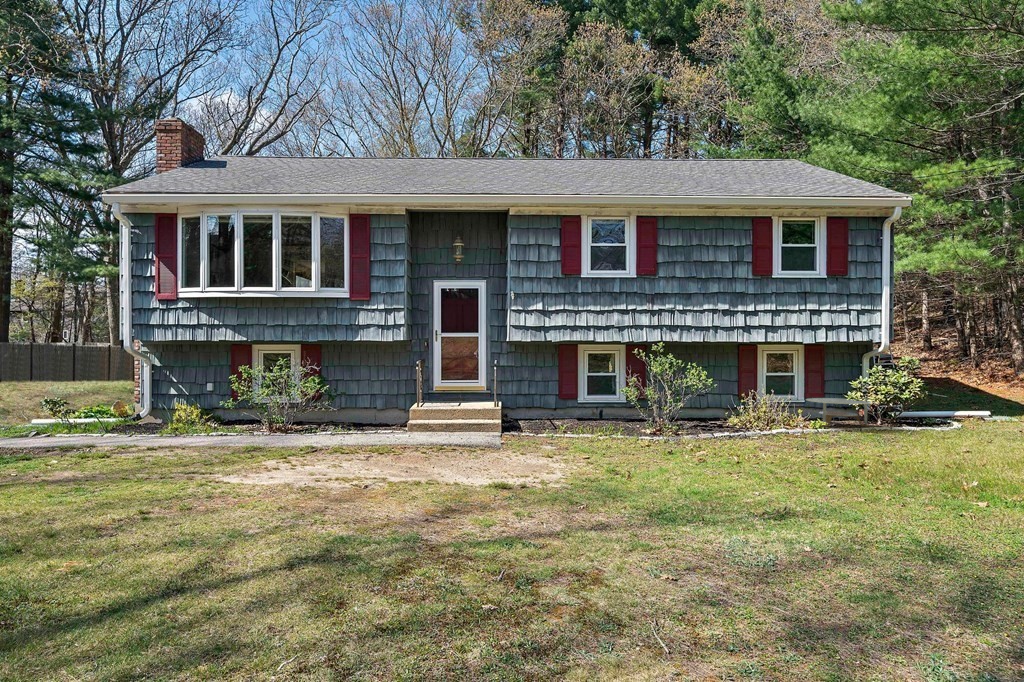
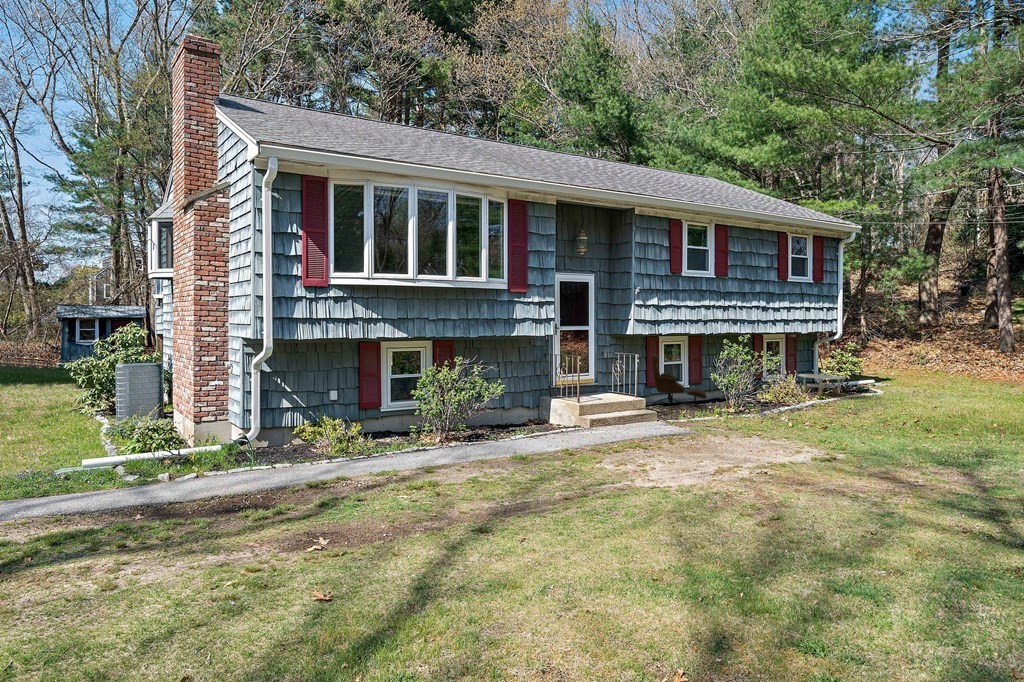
lounge chair: none [553,365,616,425] -> present [652,354,706,406]

